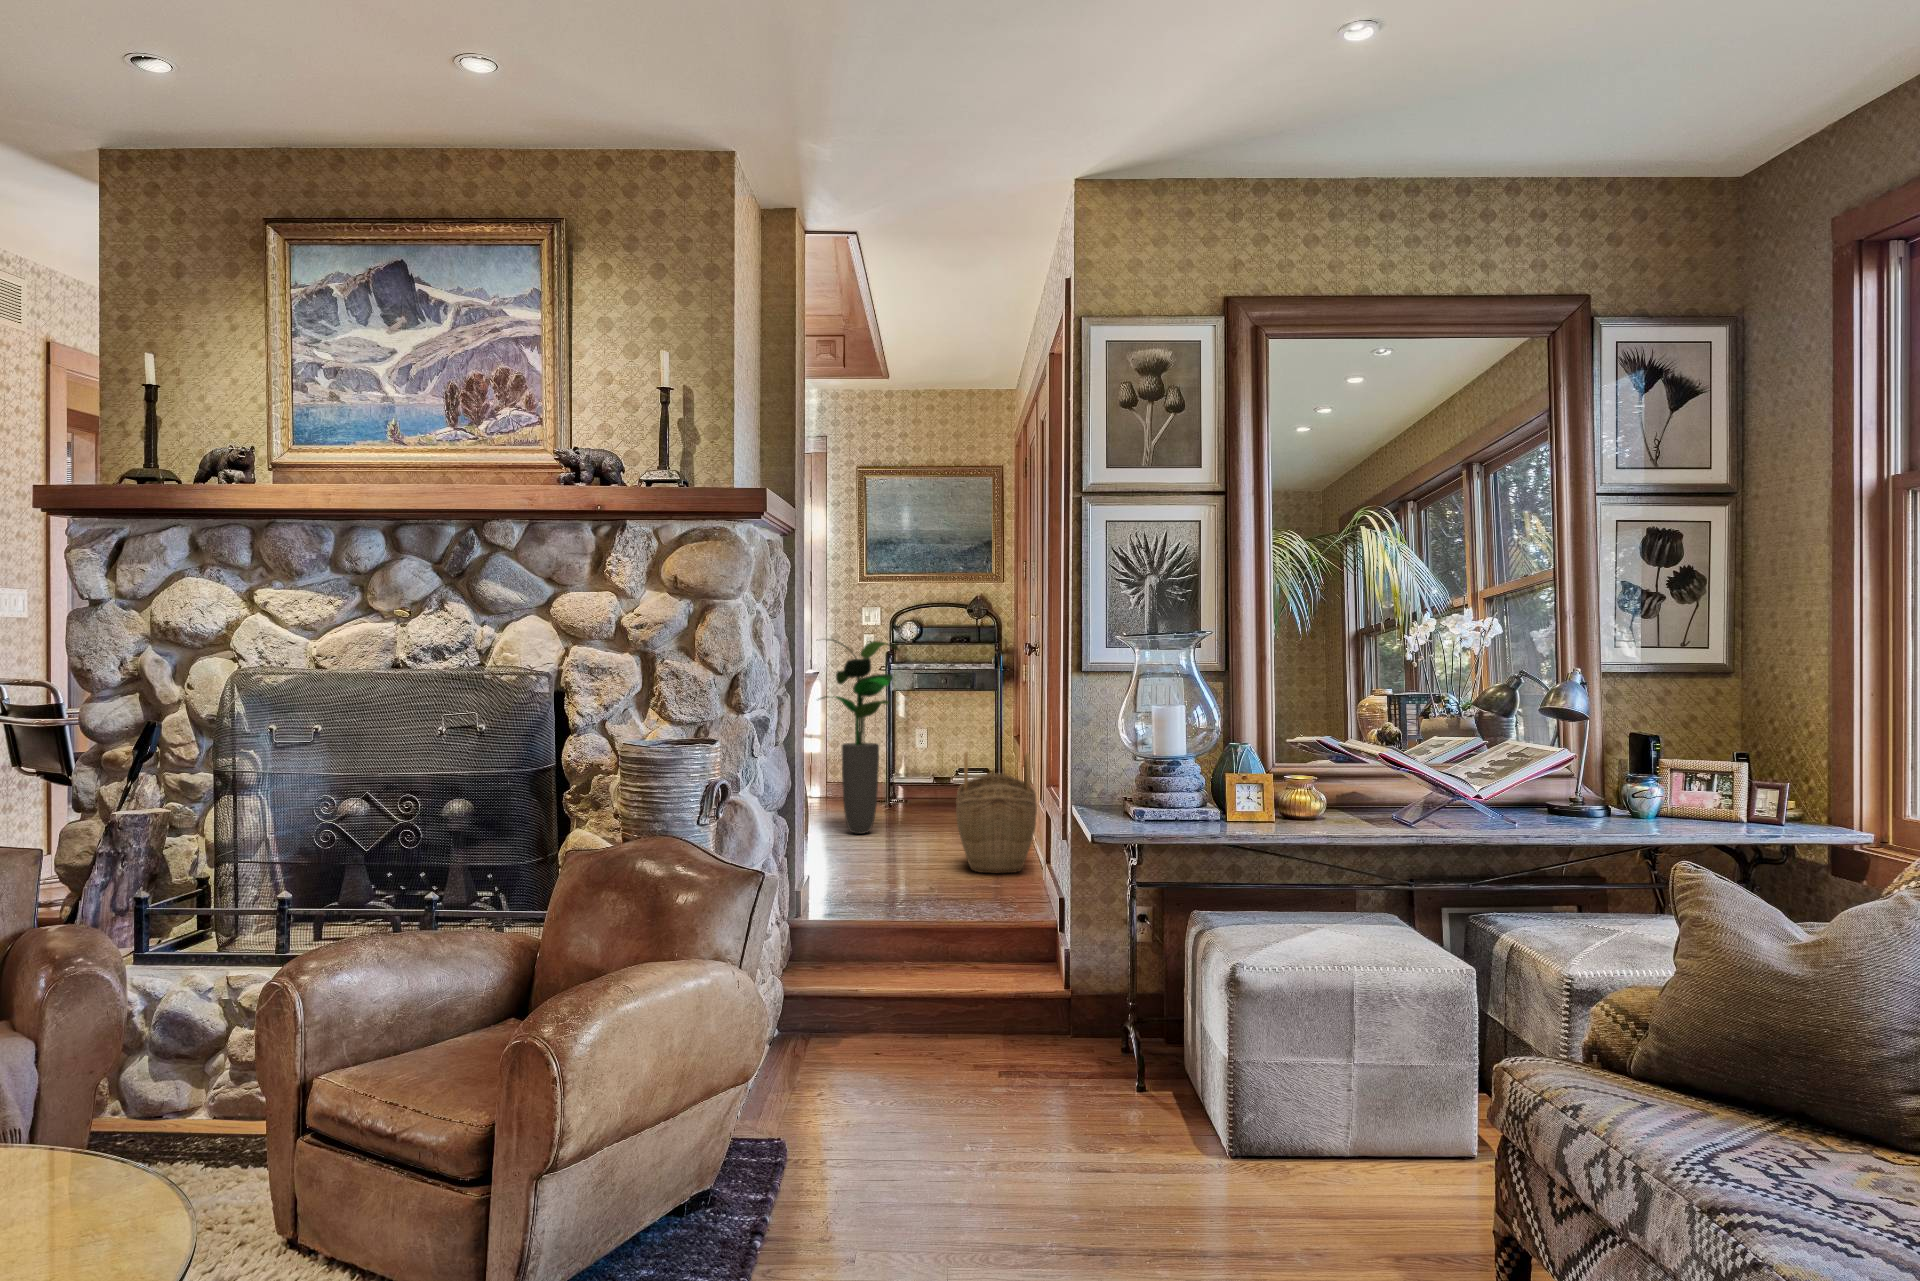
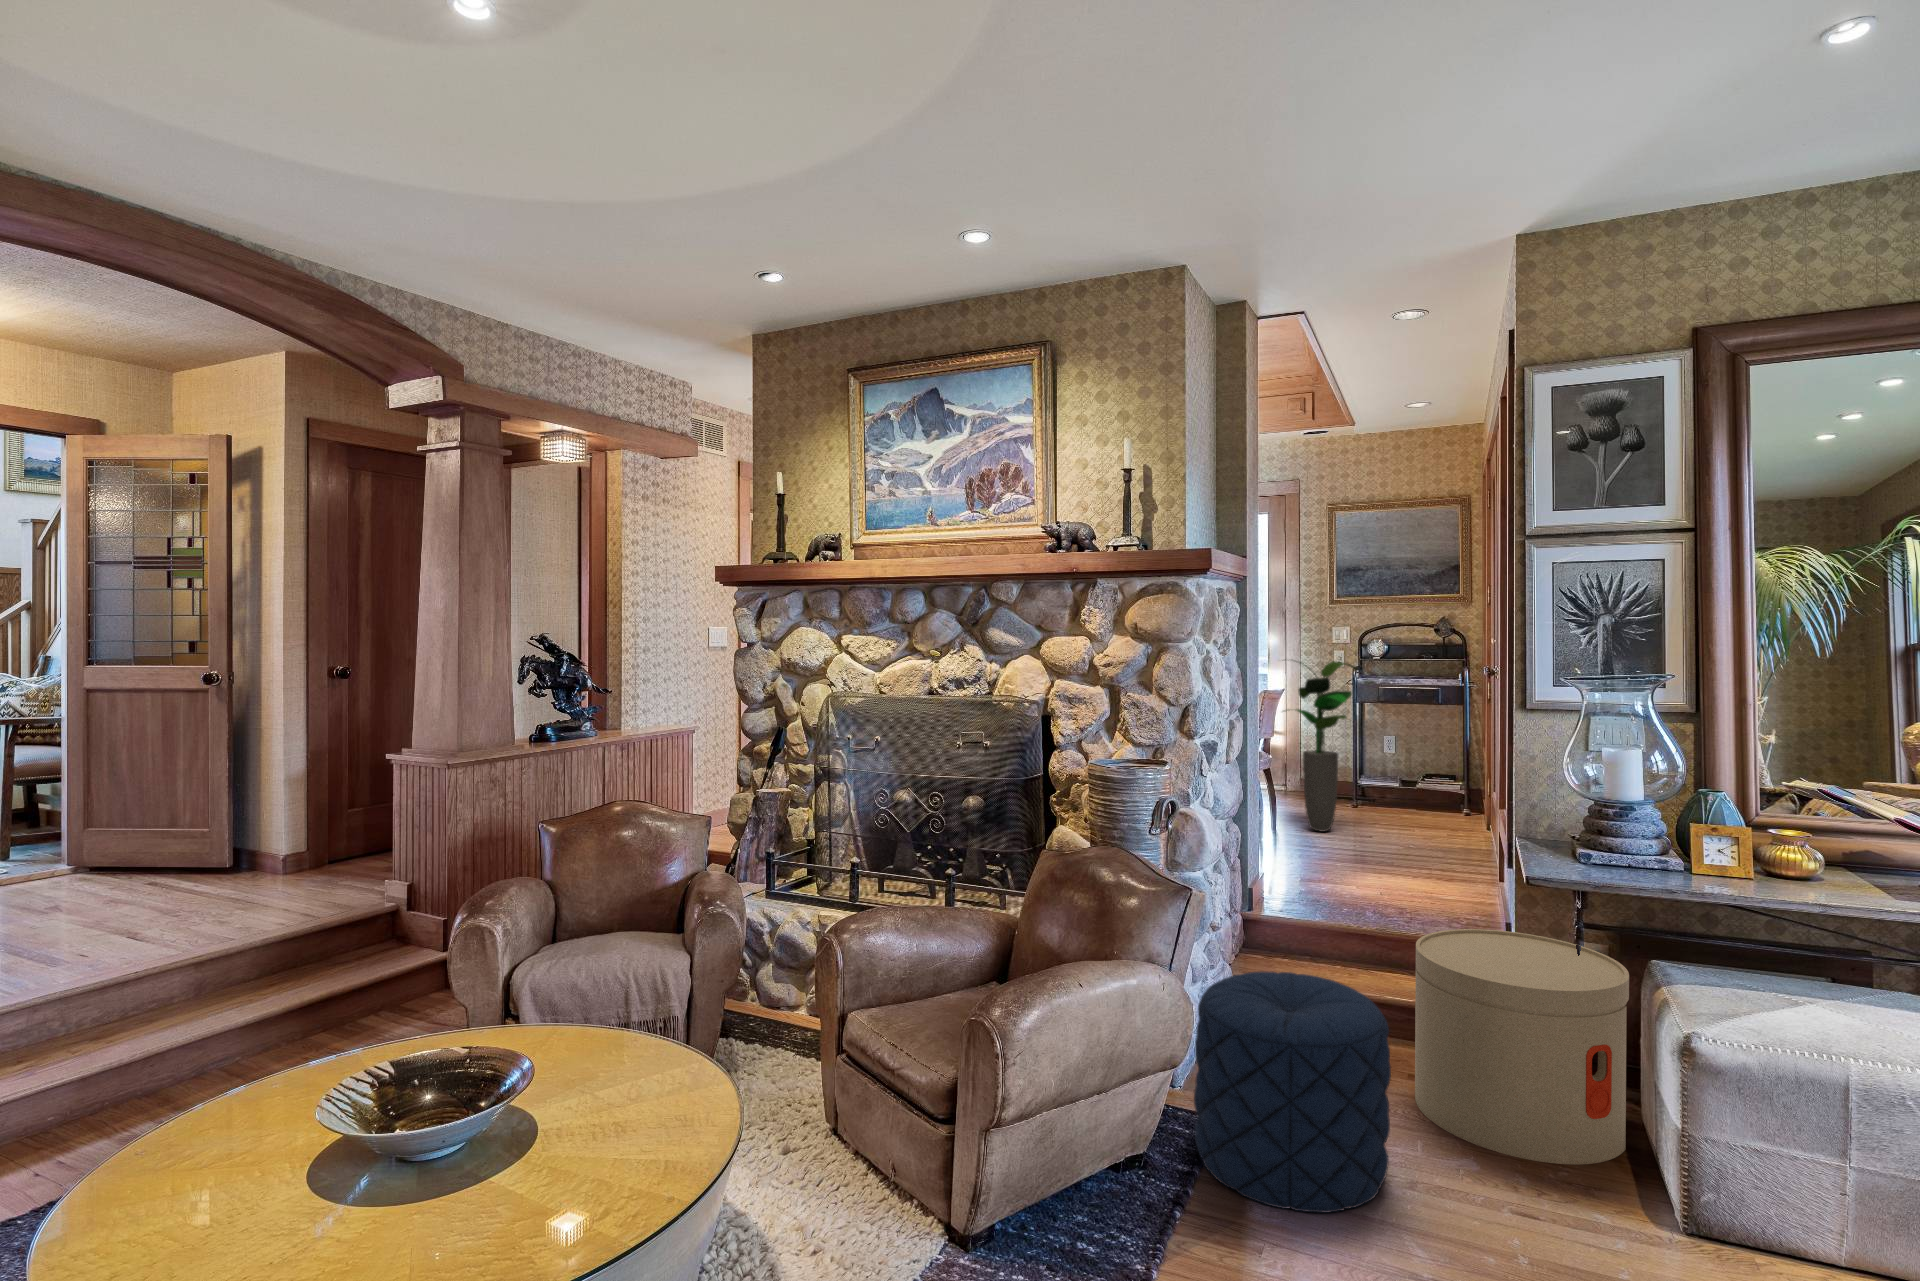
woven basket: present [956,753,1037,873] -> none [1407,770,1491,886]
side table: none [985,900,1177,1121] -> present [1415,929,1629,1164]
pouf: none [766,961,974,1215] -> present [1194,972,1391,1213]

